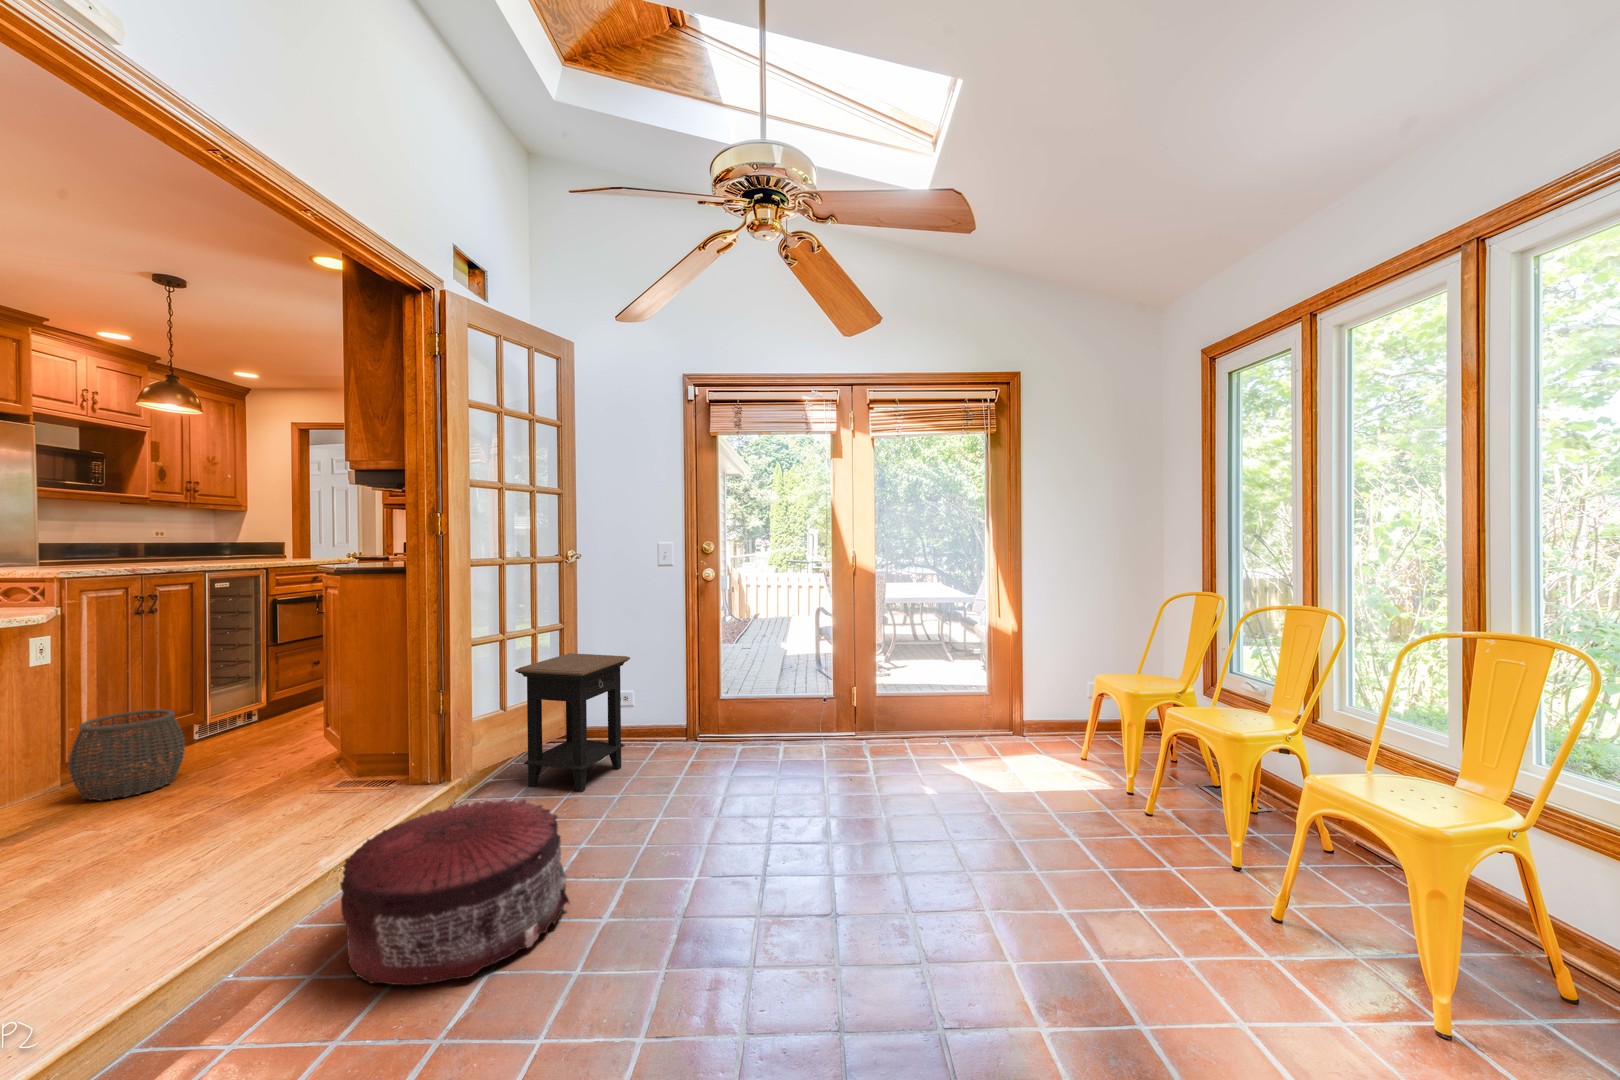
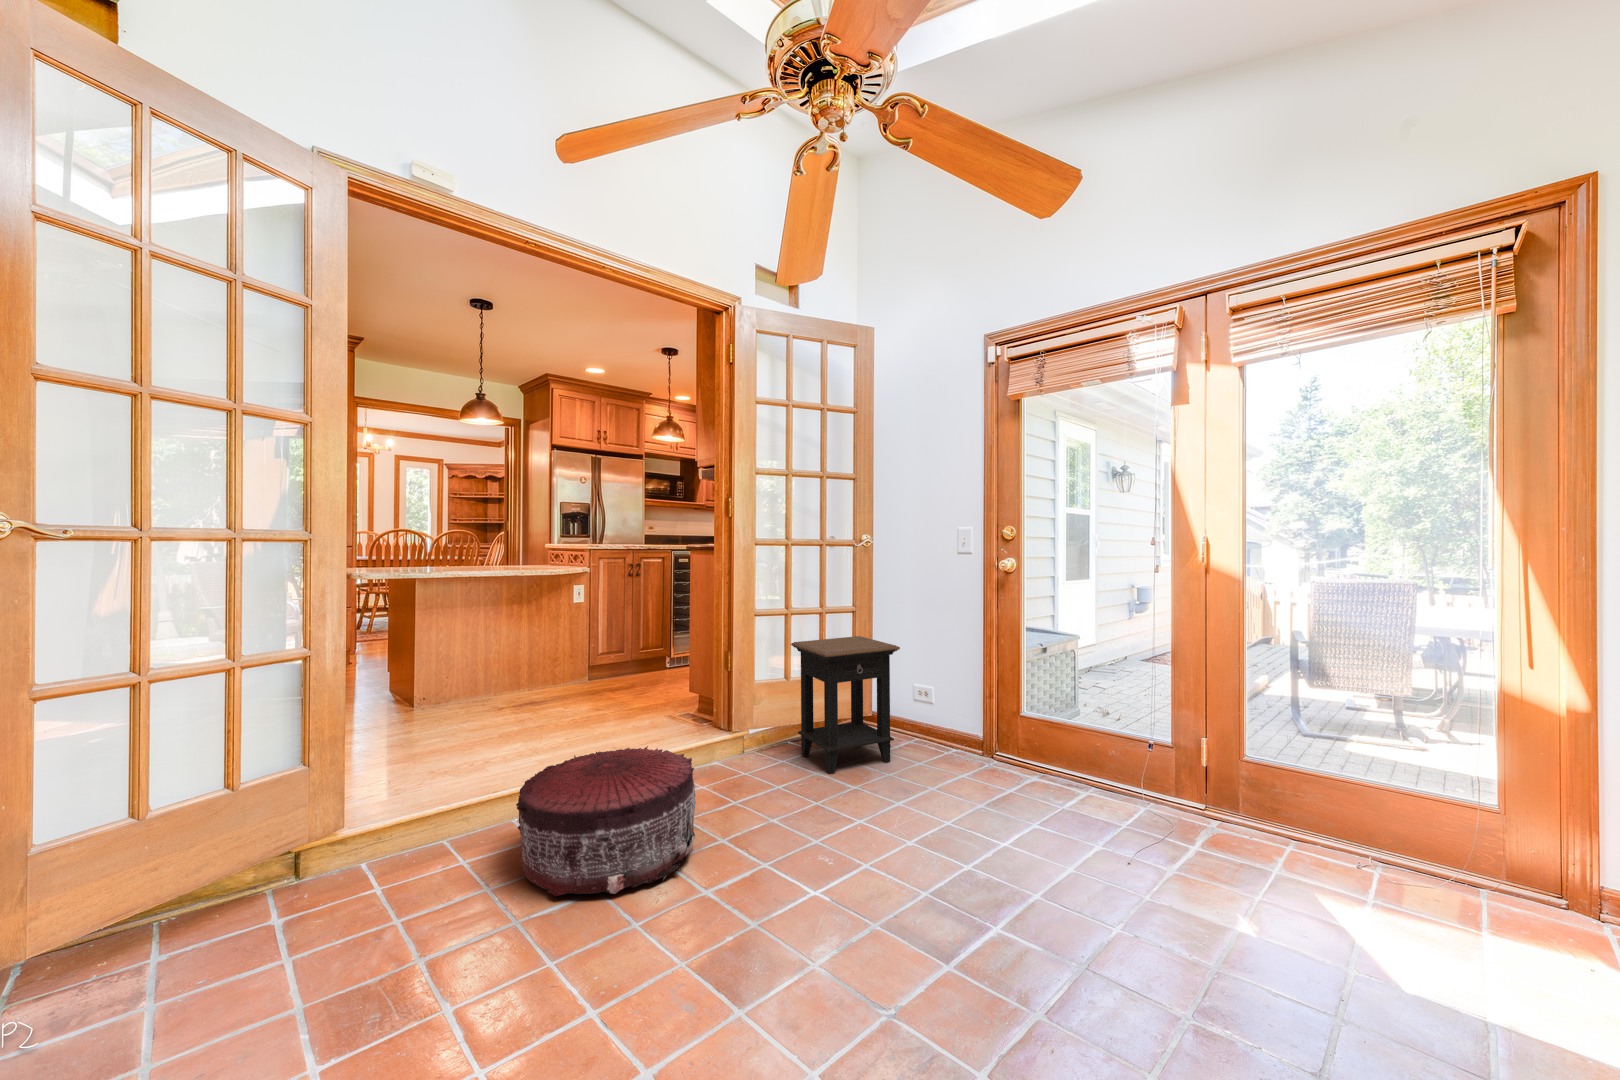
woven basket: present [68,709,185,800] -> none [575,639,633,694]

